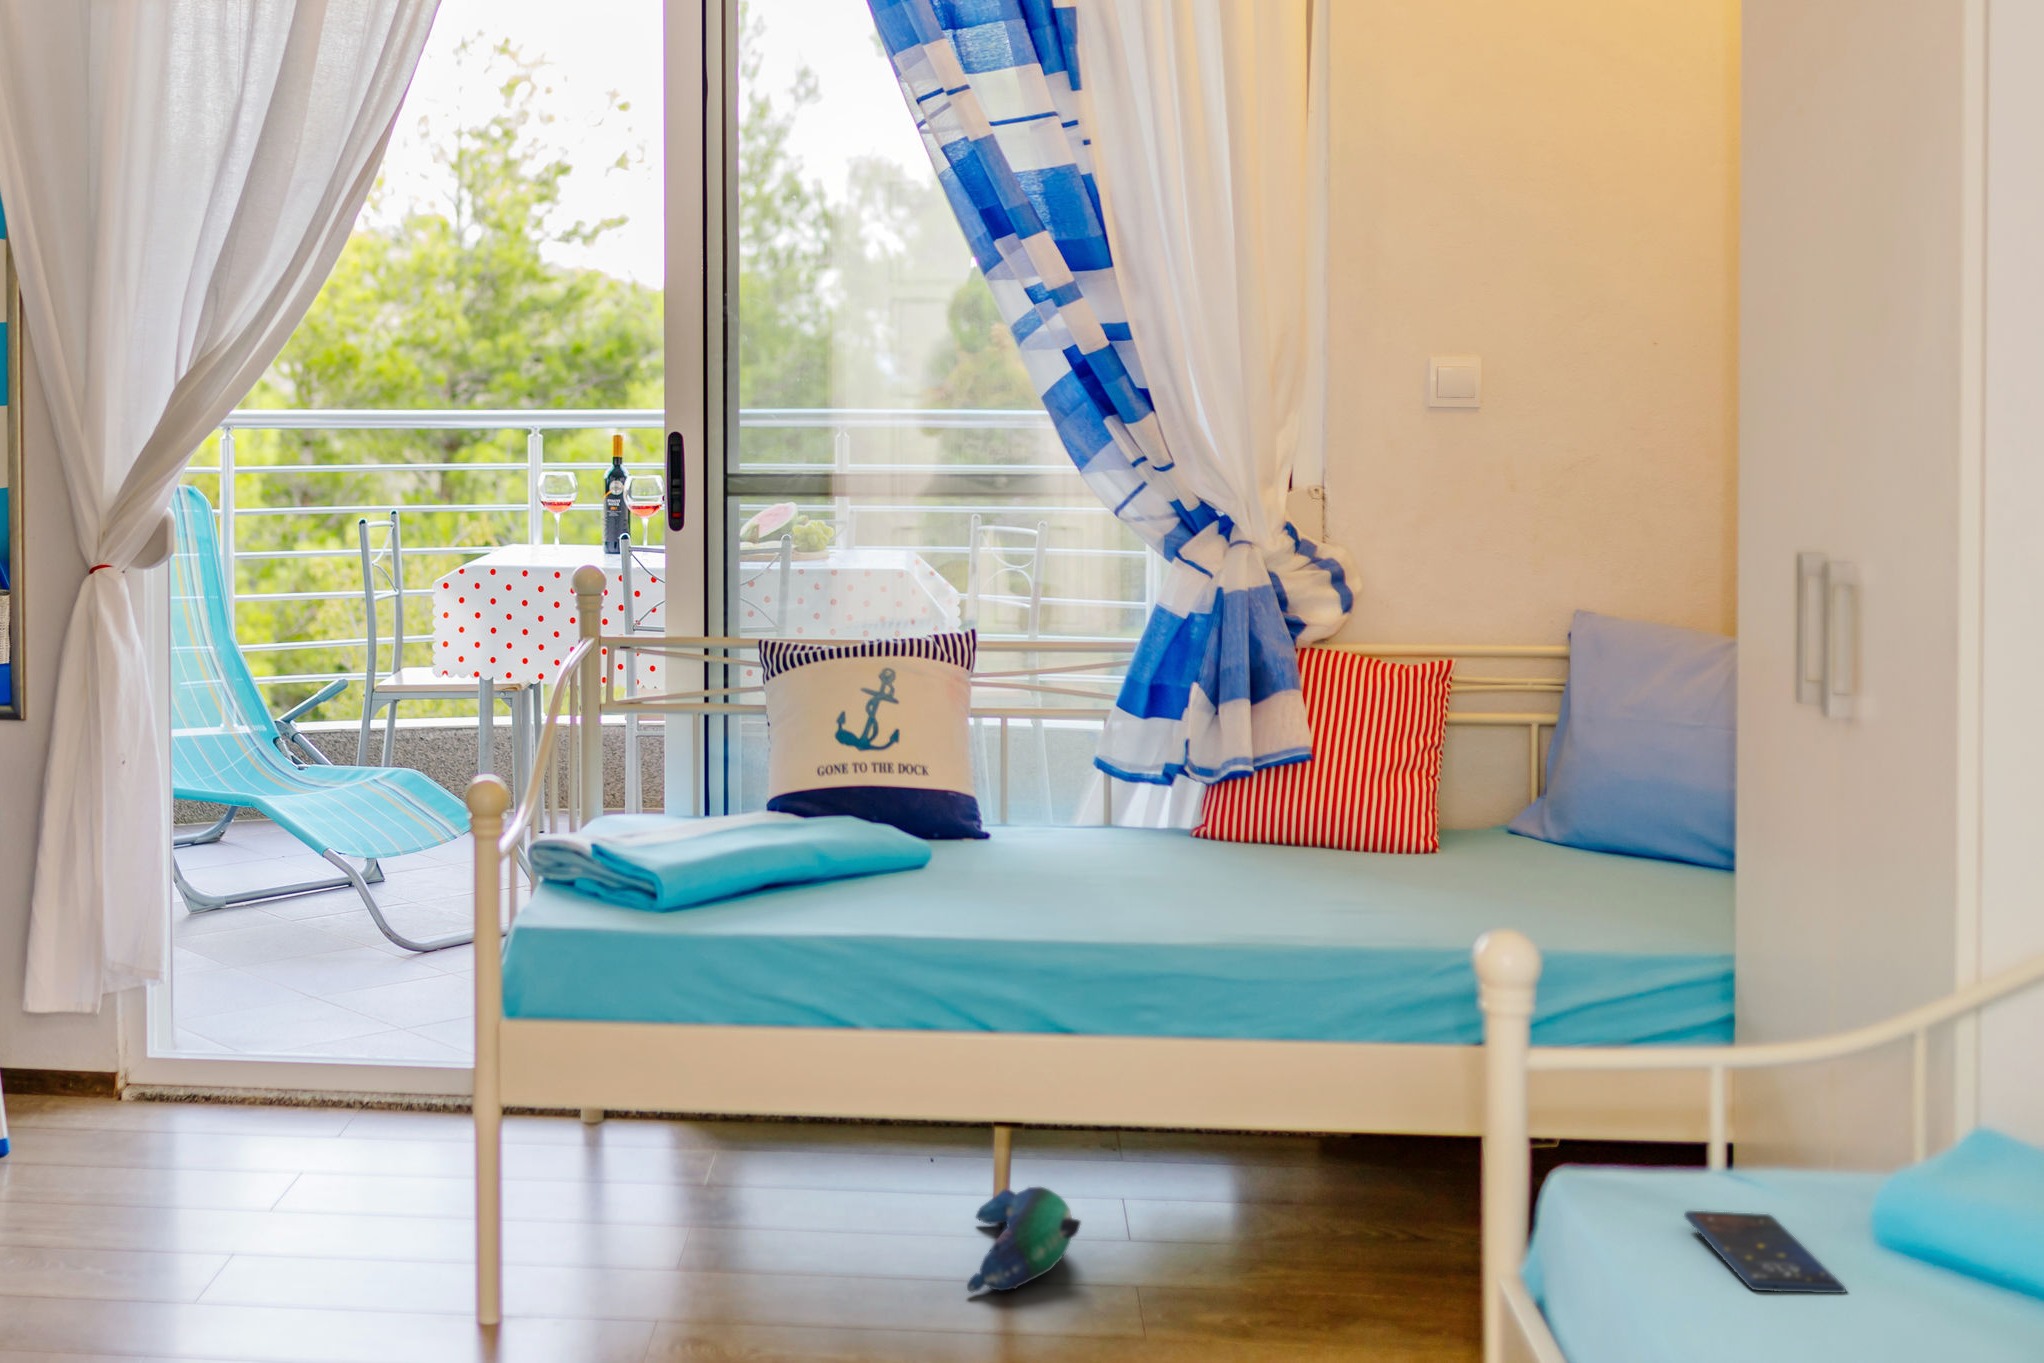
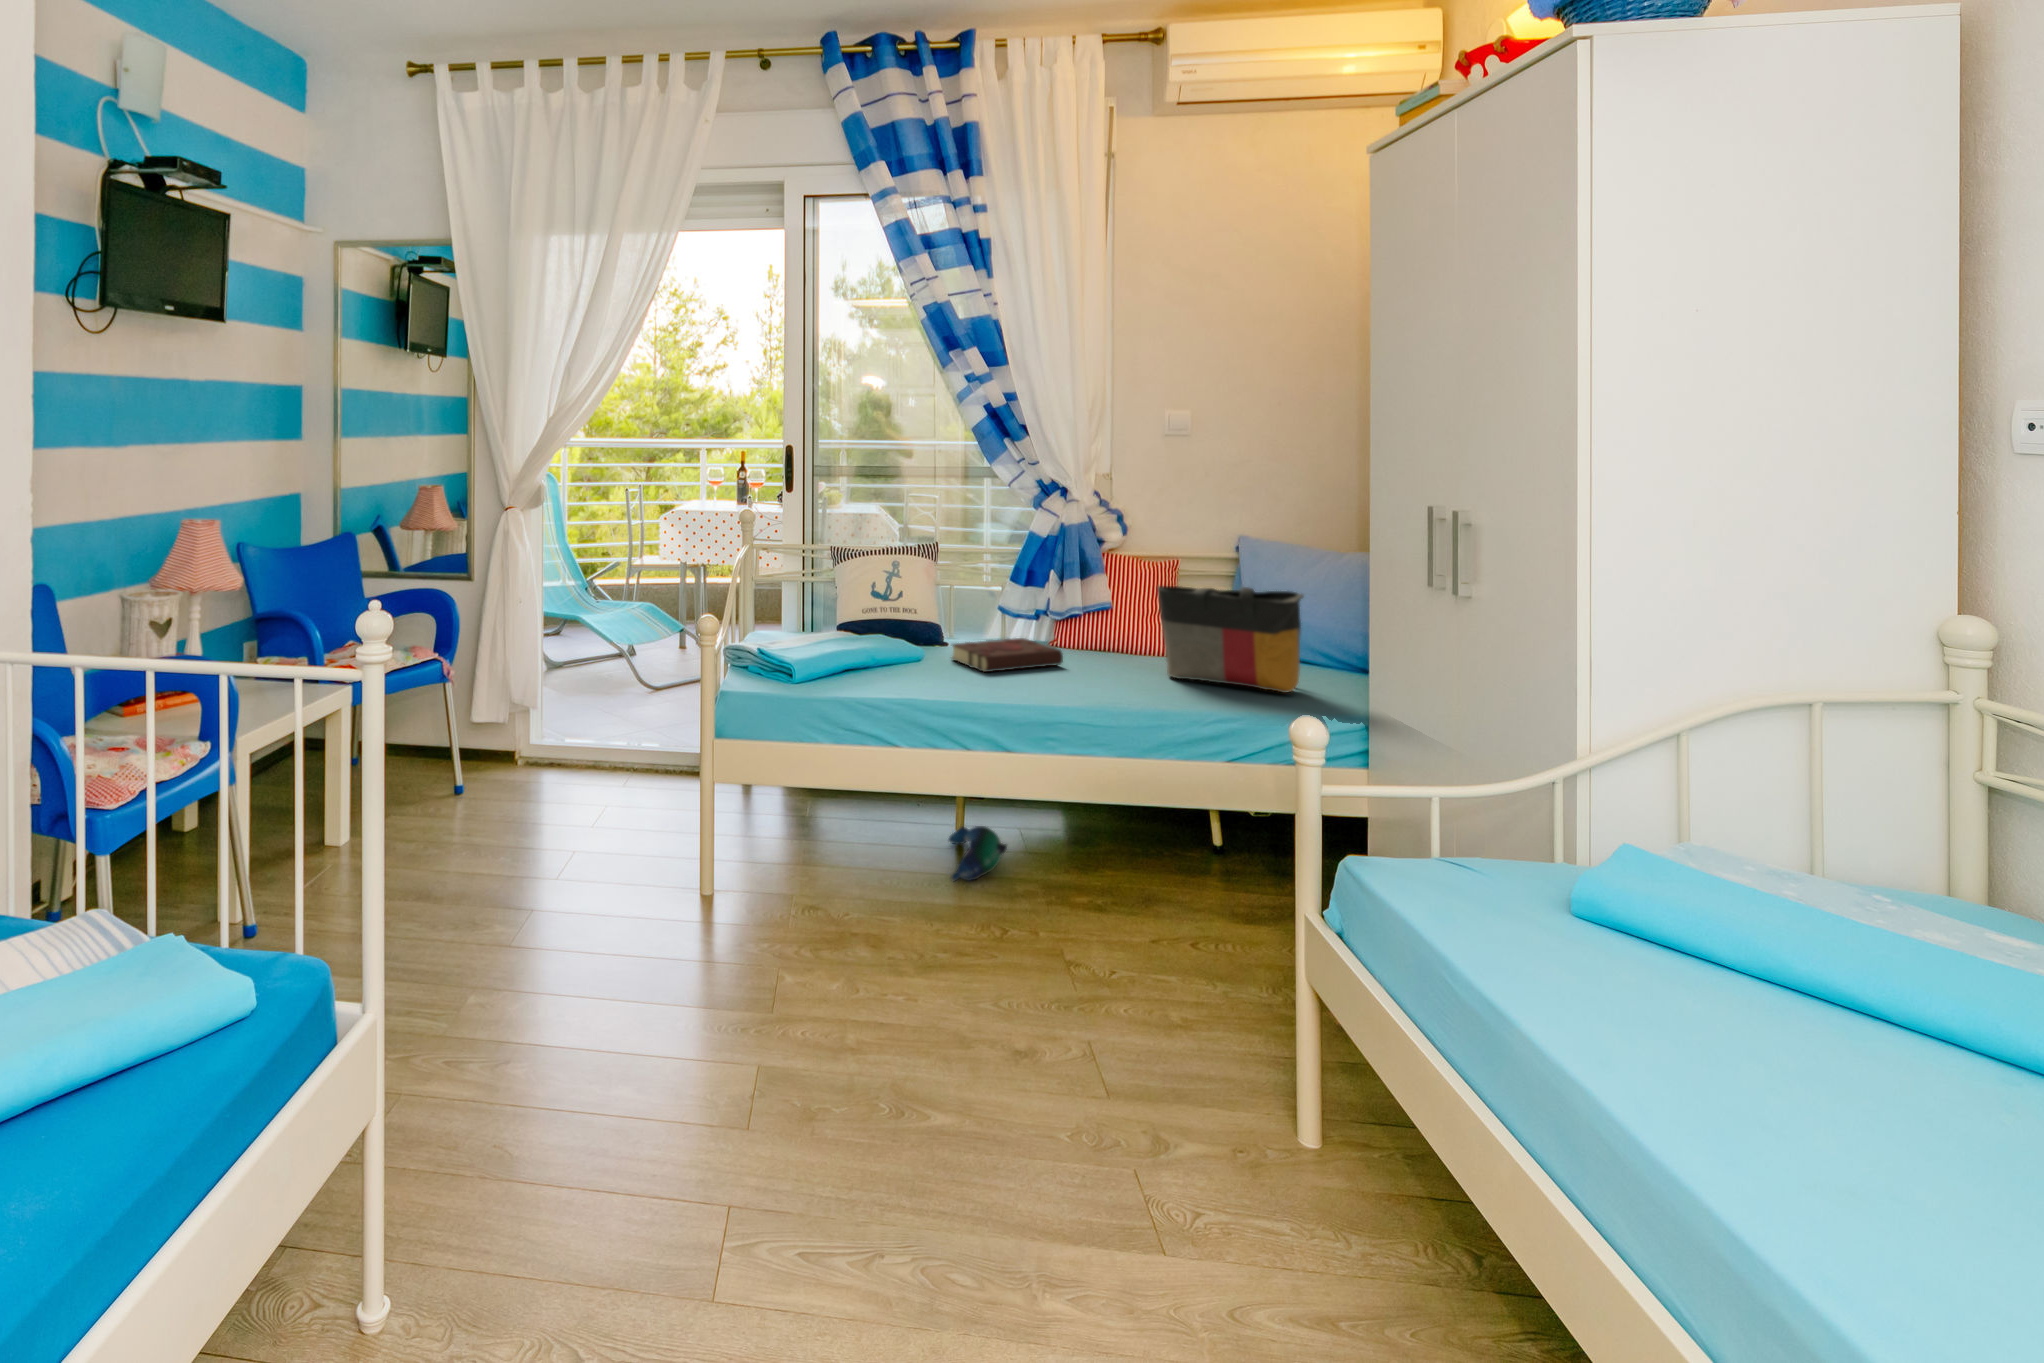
tote bag: none [1379,711,1643,916] -> present [1157,586,1303,693]
book: none [983,817,1206,886] -> present [952,638,1063,672]
smartphone: present [1685,1211,1846,1293] -> none [1411,863,1531,918]

